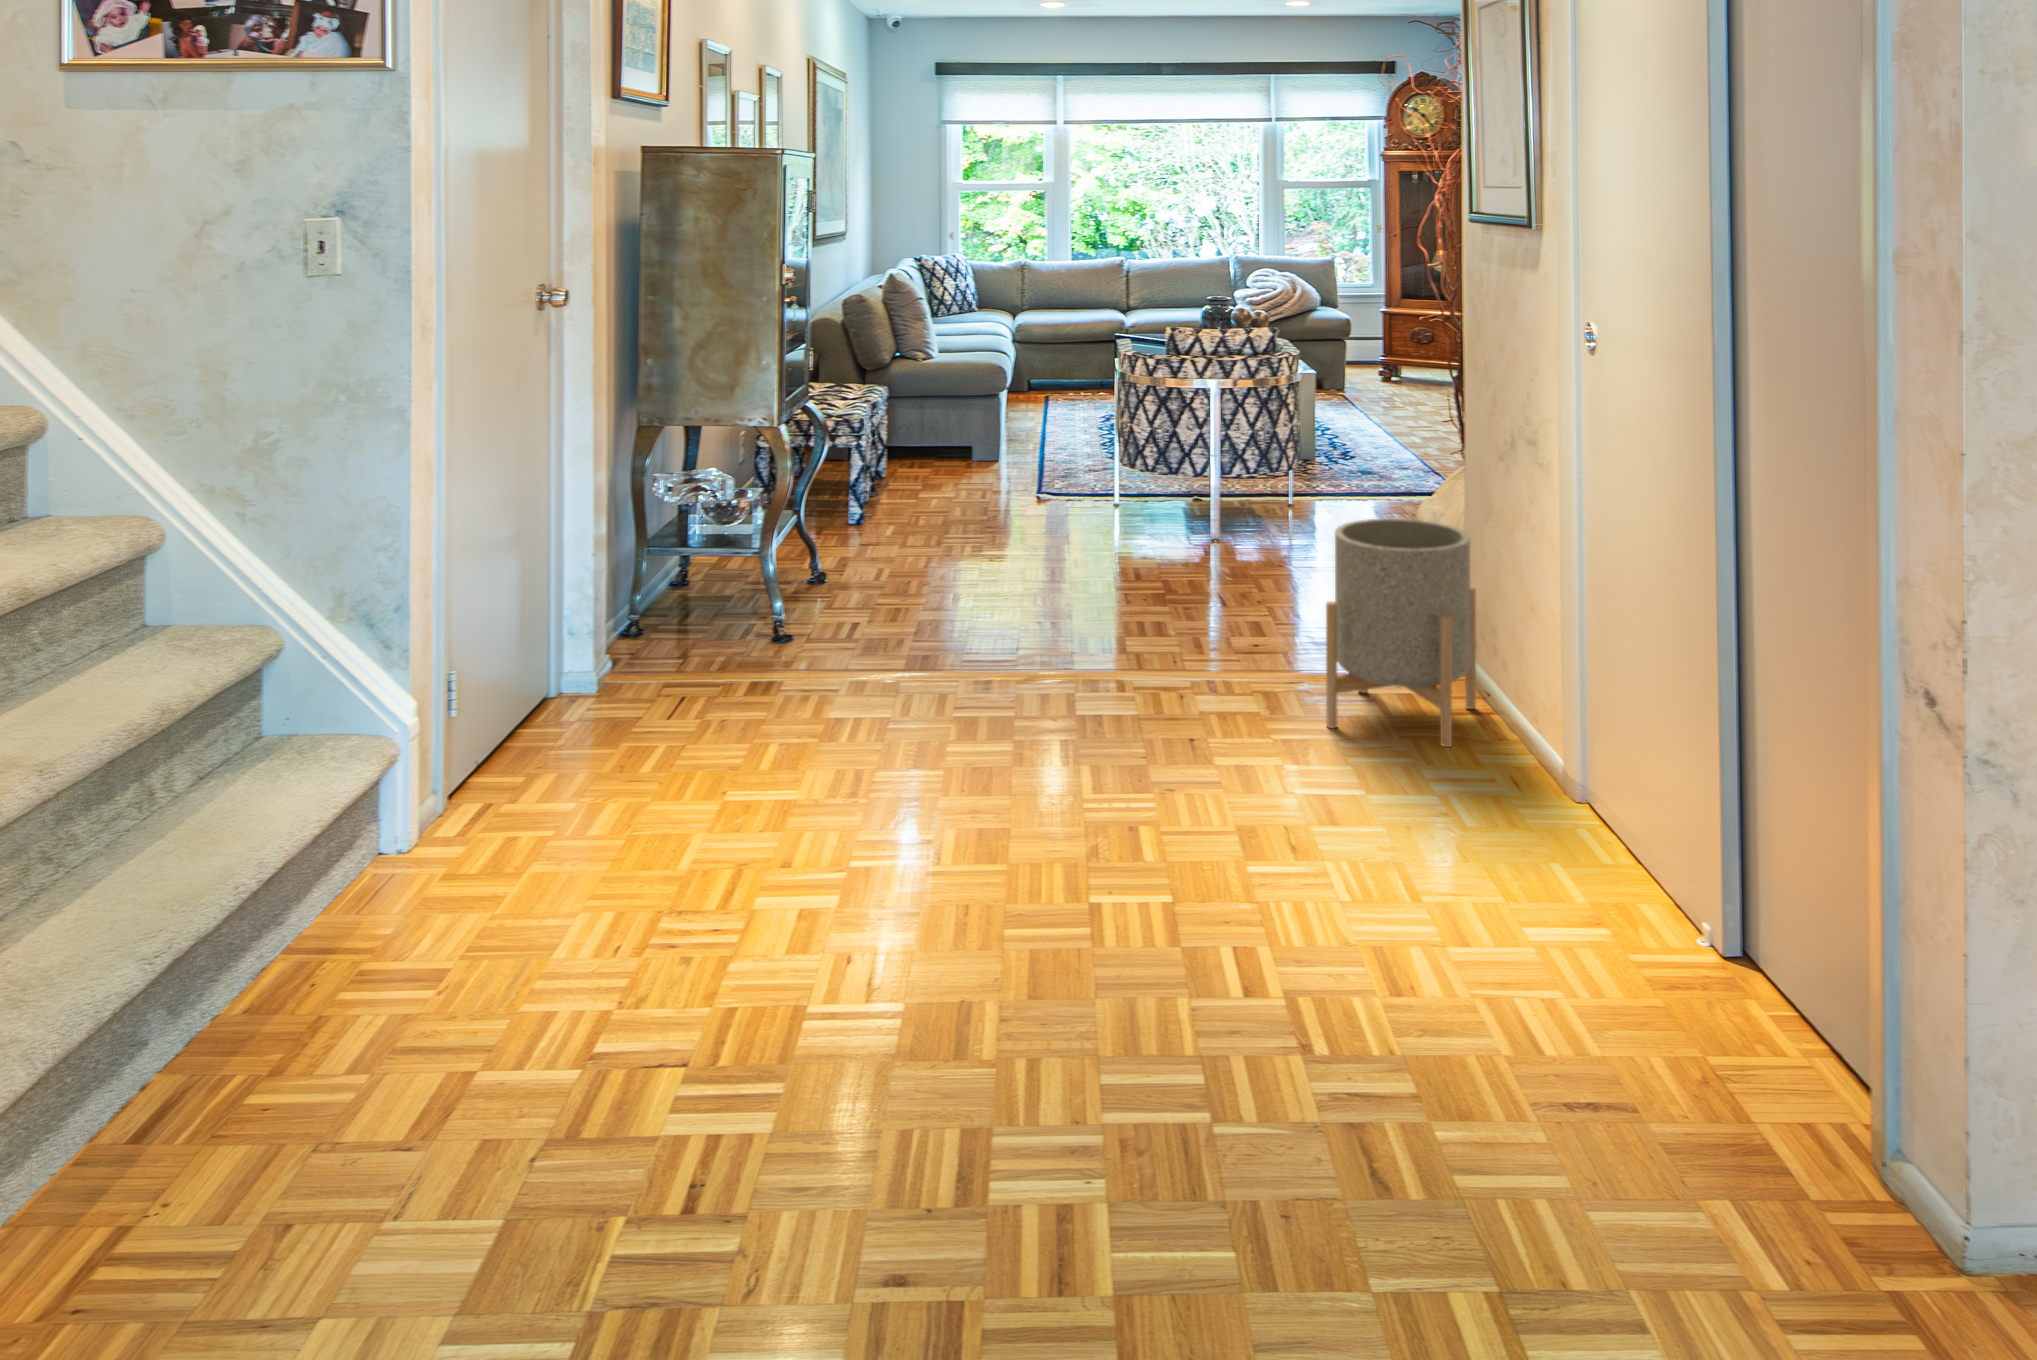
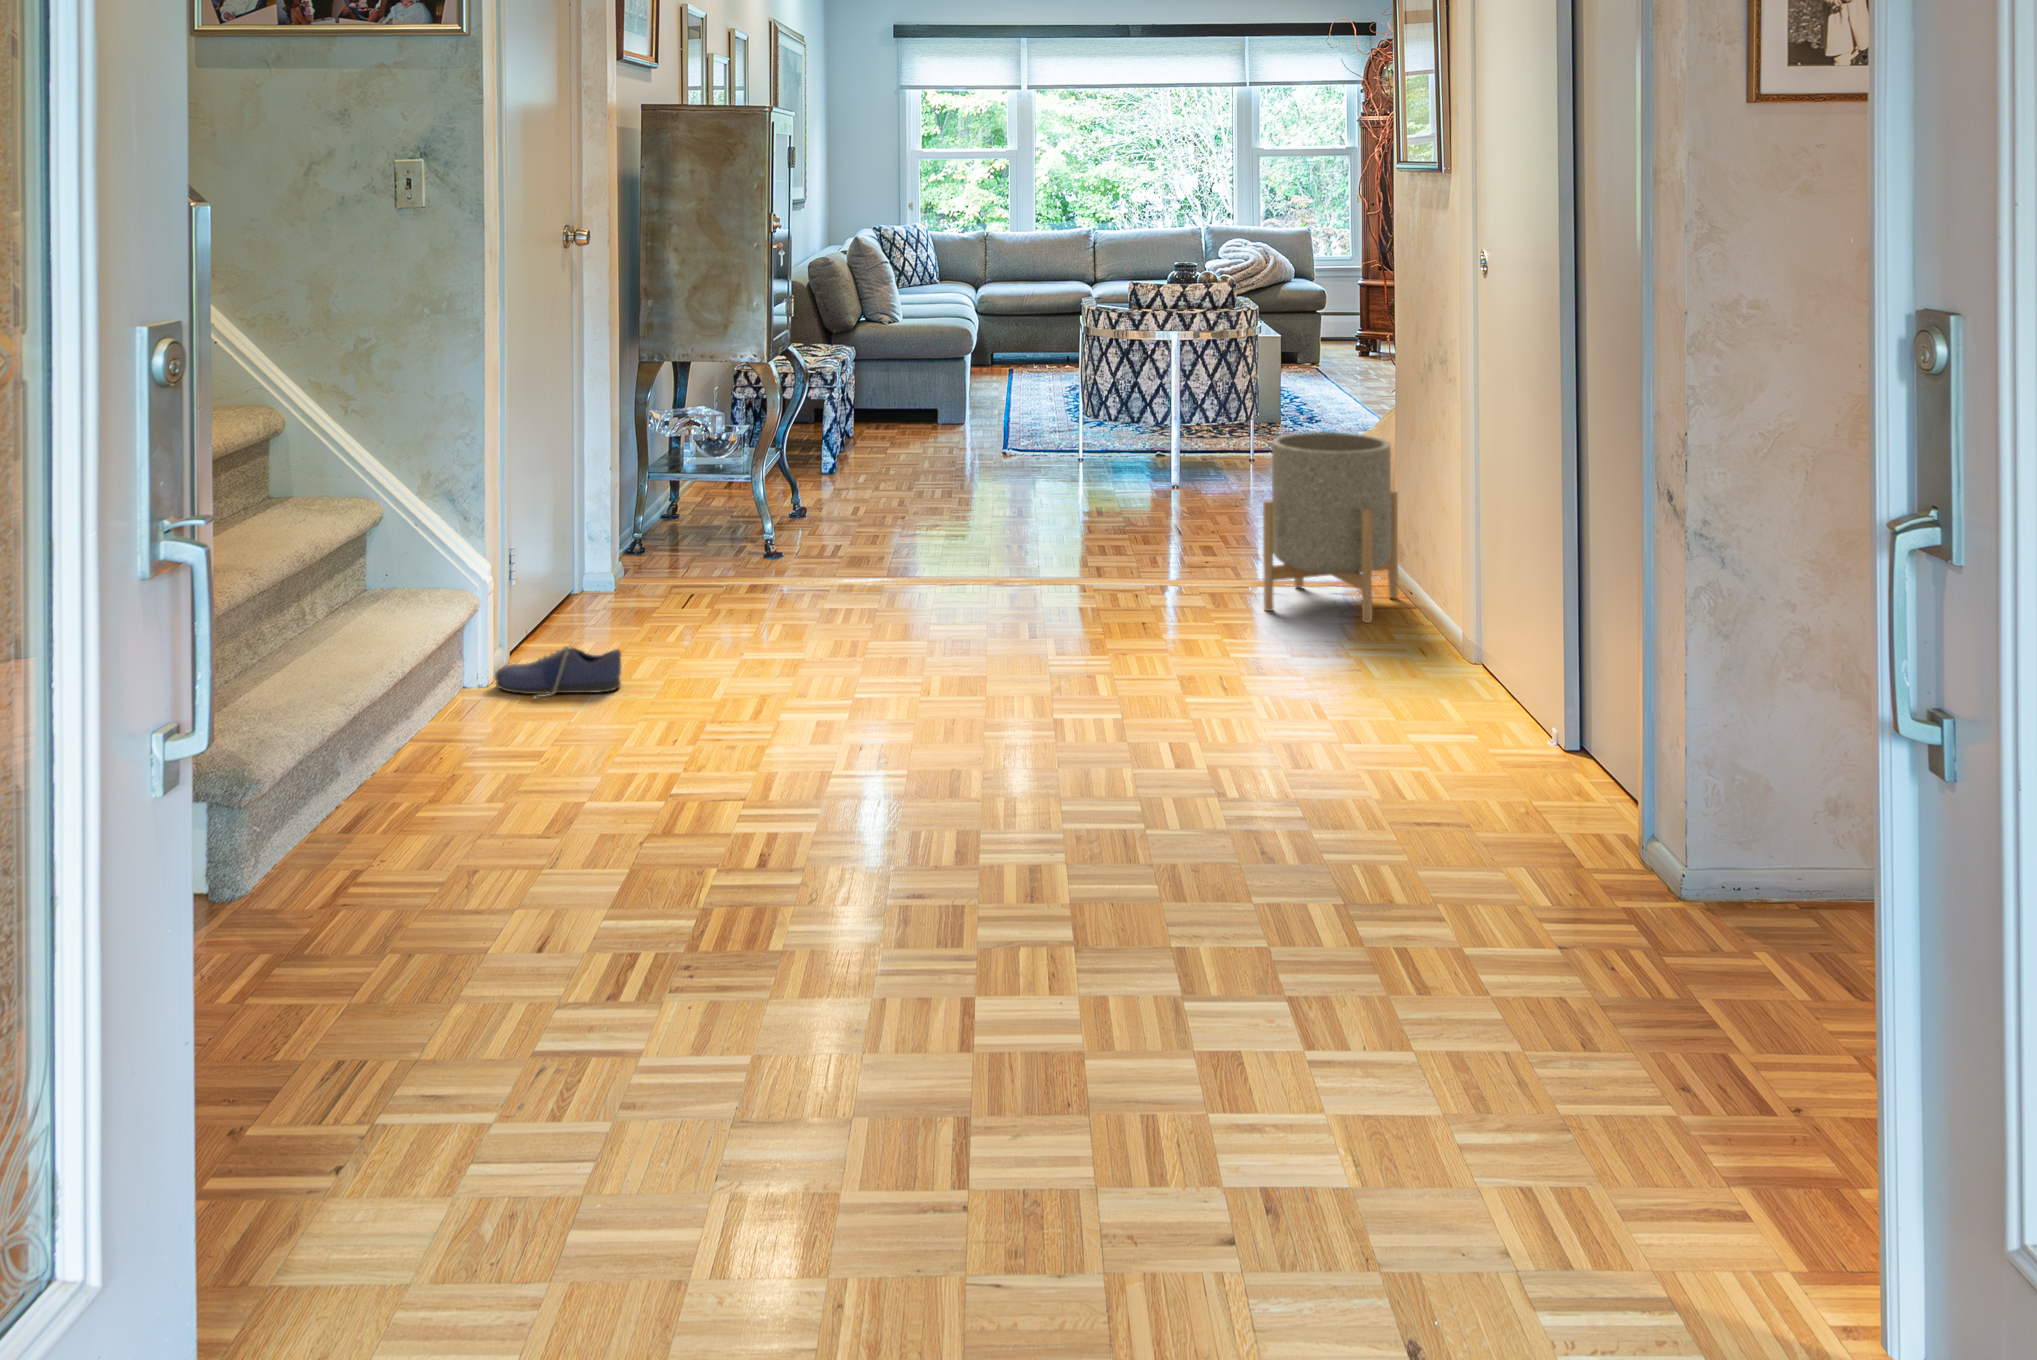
shoe: none [416,806,569,878] -> present [495,646,622,699]

